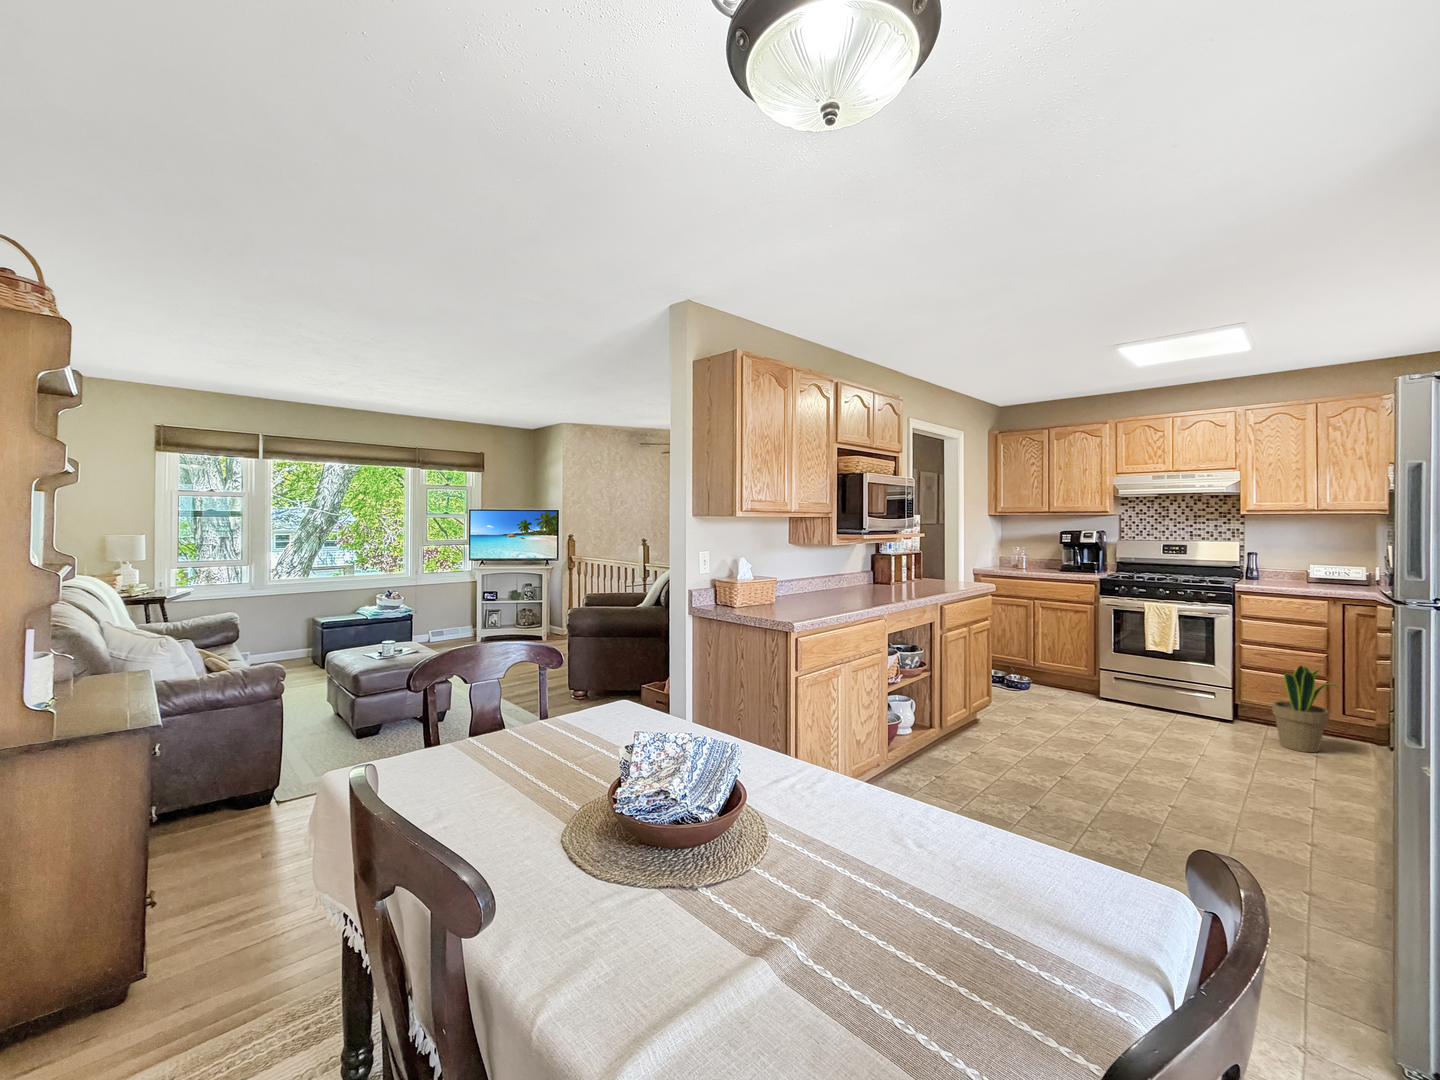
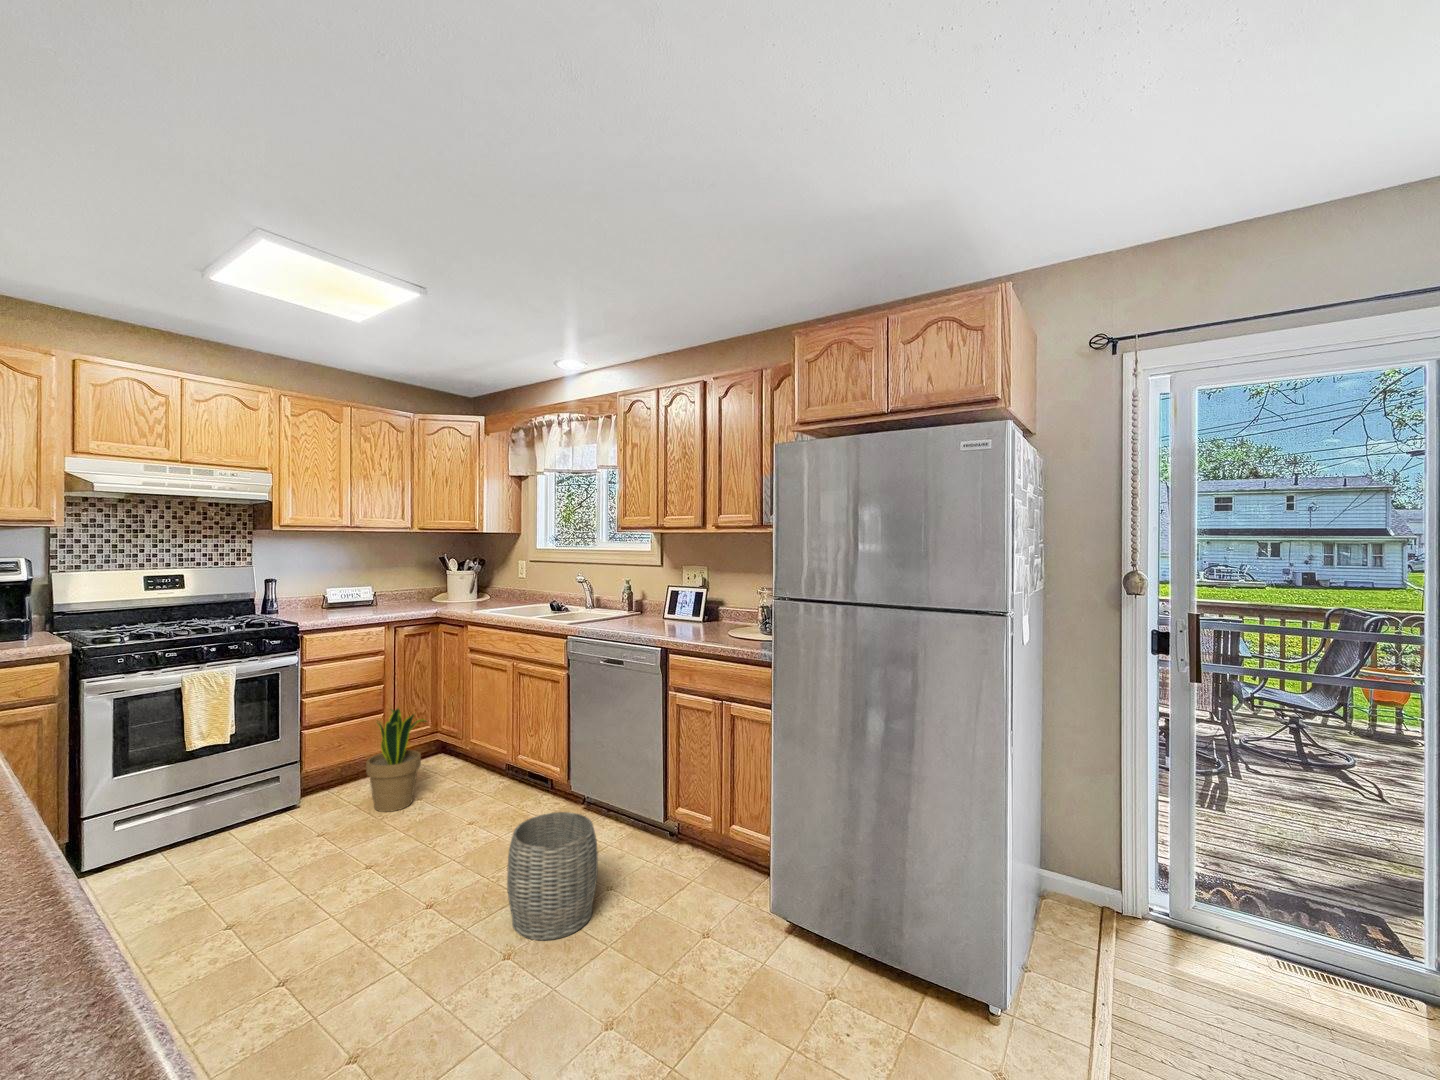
woven basket: none [1217,744,1312,841] -> present [507,812,598,940]

